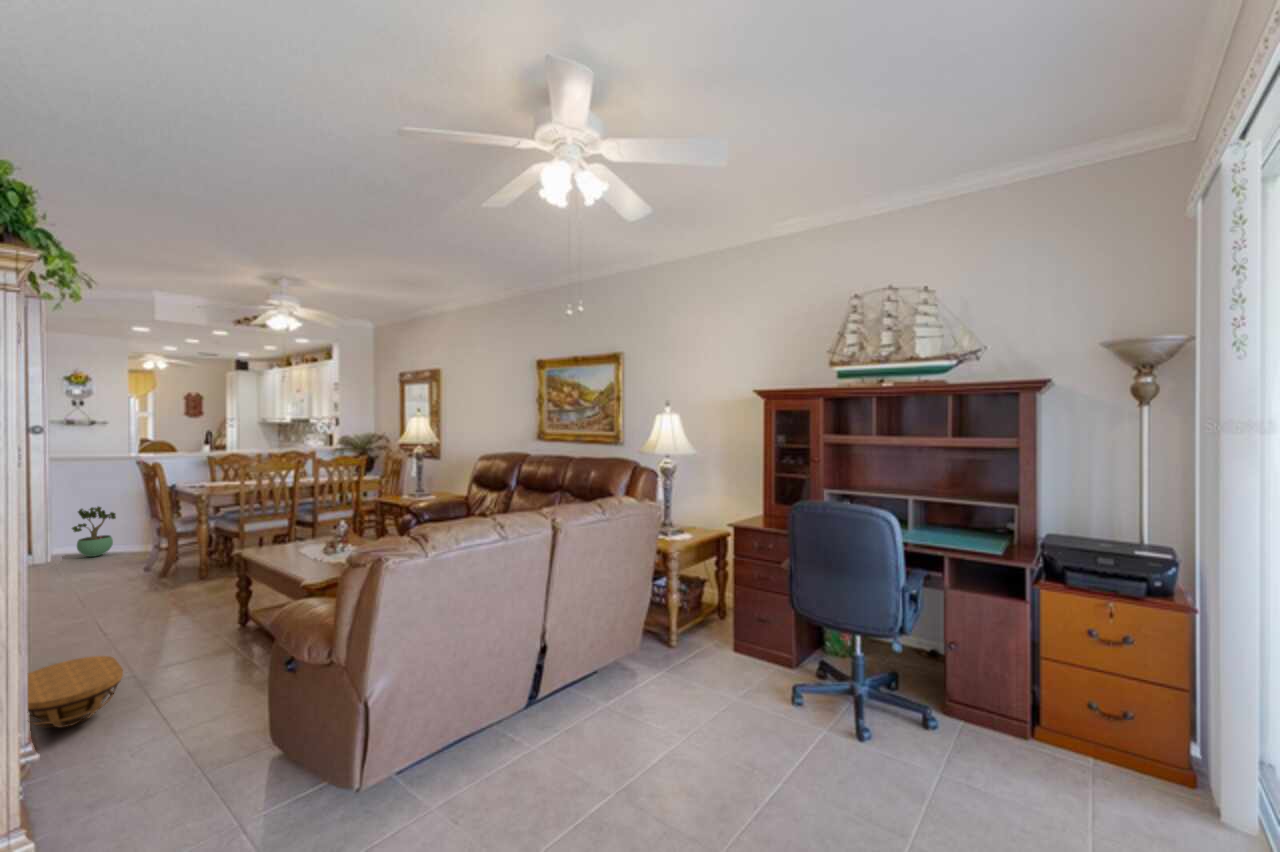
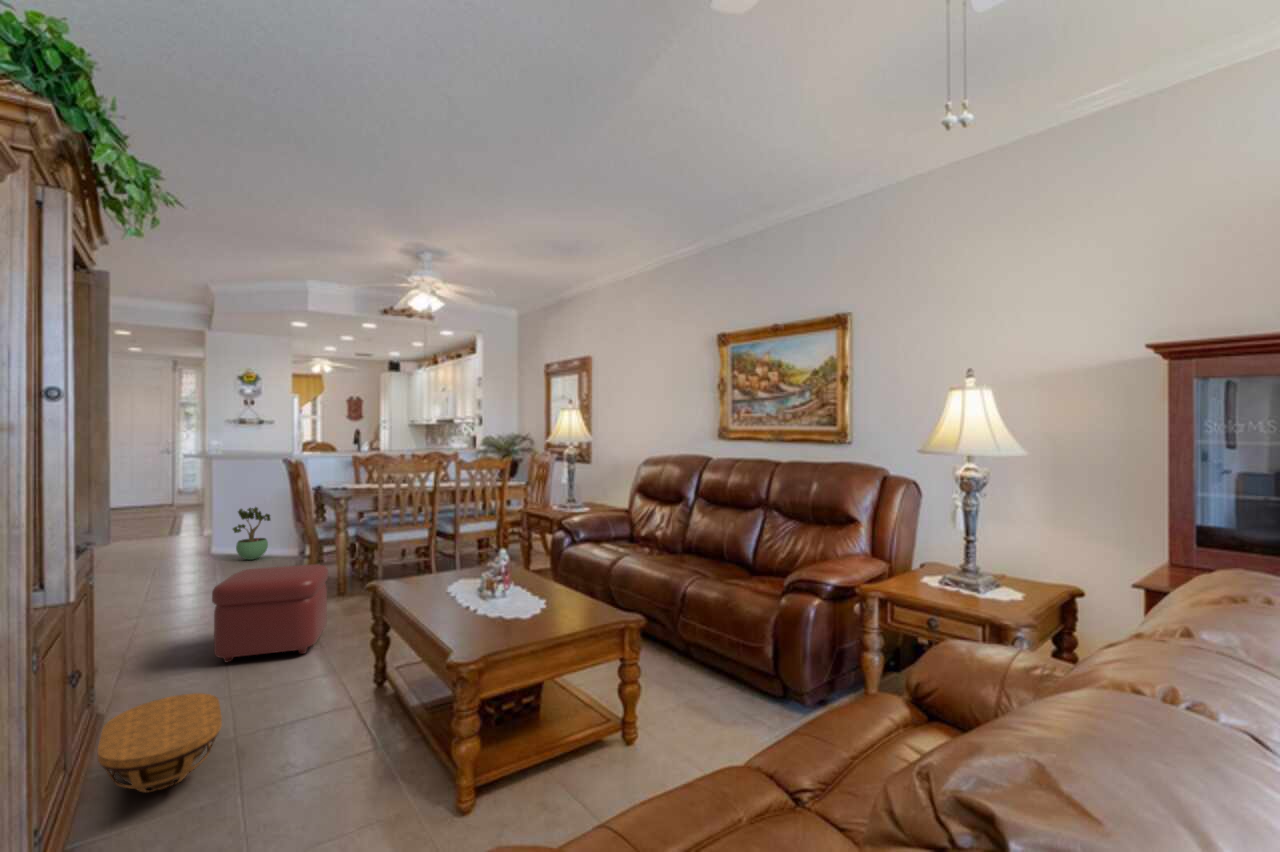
ottoman: none [83,553,196,640] -> present [212,564,328,662]

